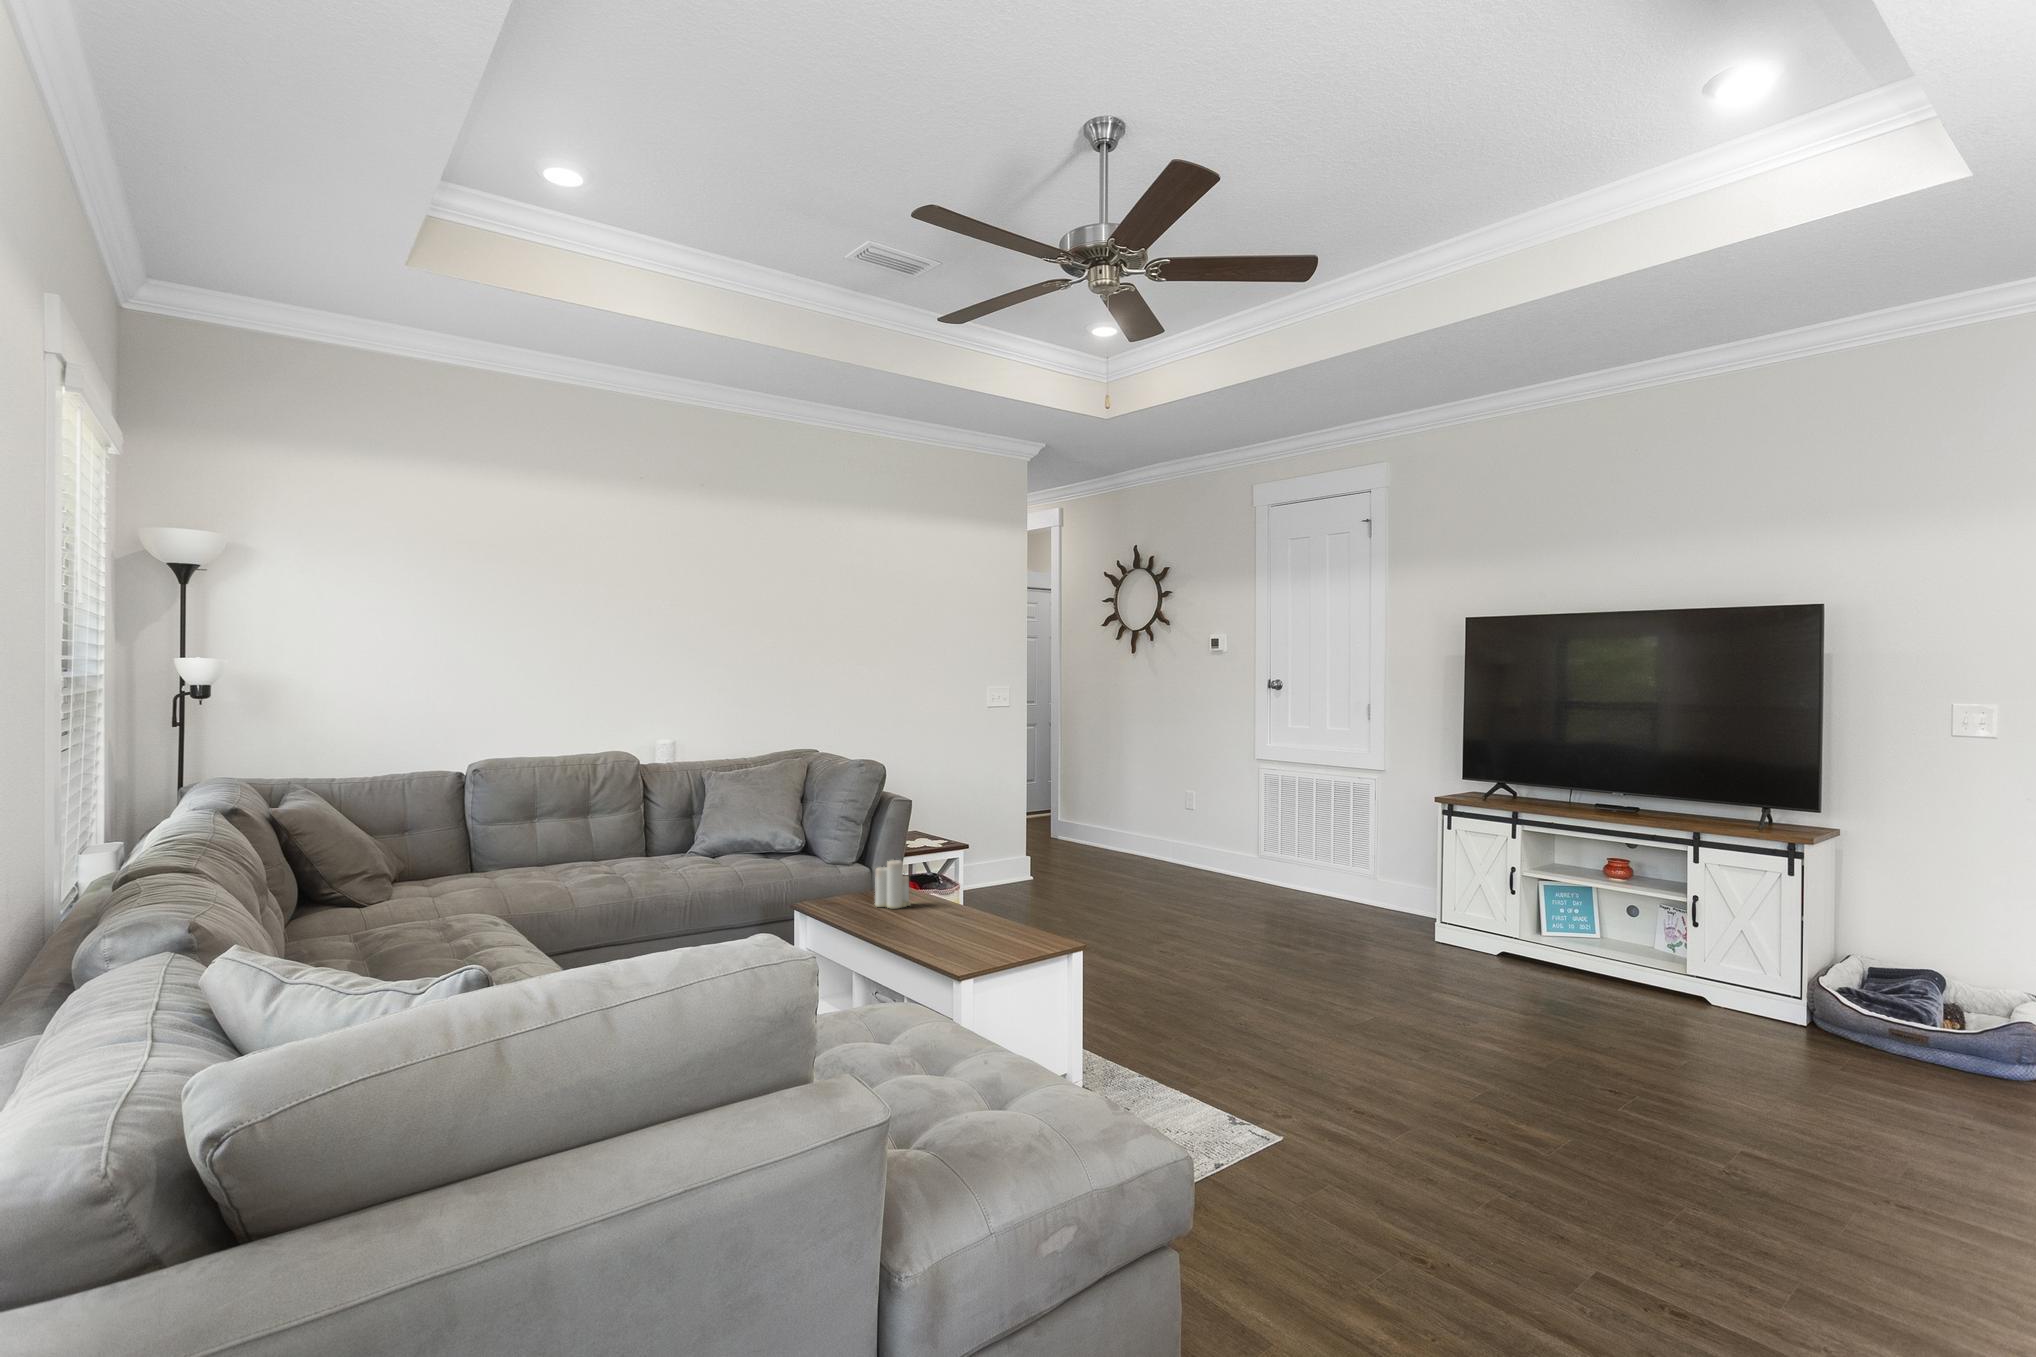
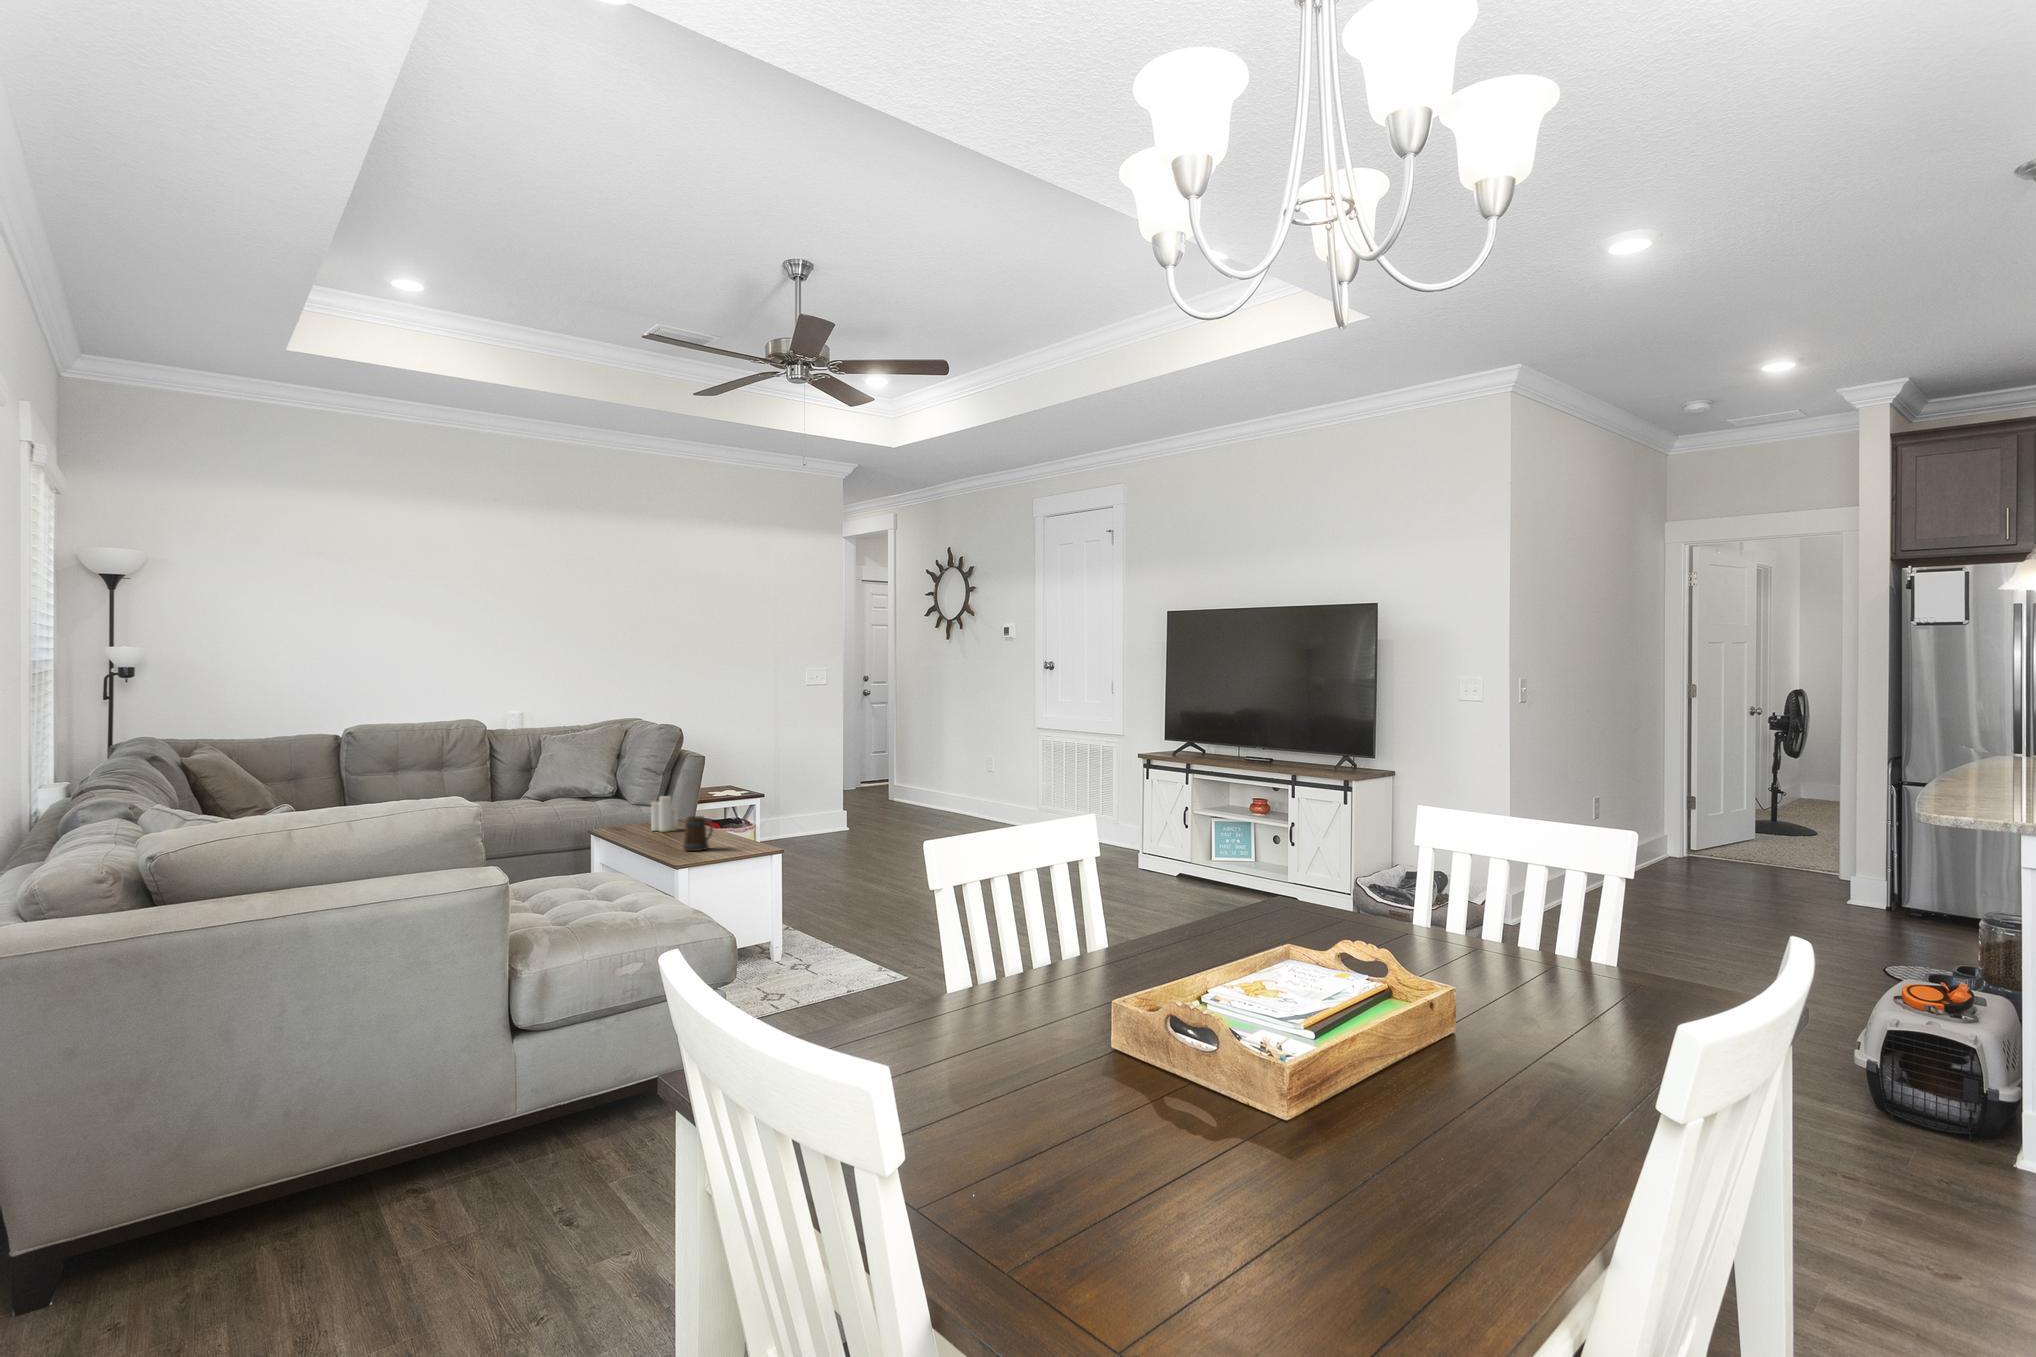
mug: none [950,898,994,950] -> present [683,816,713,851]

